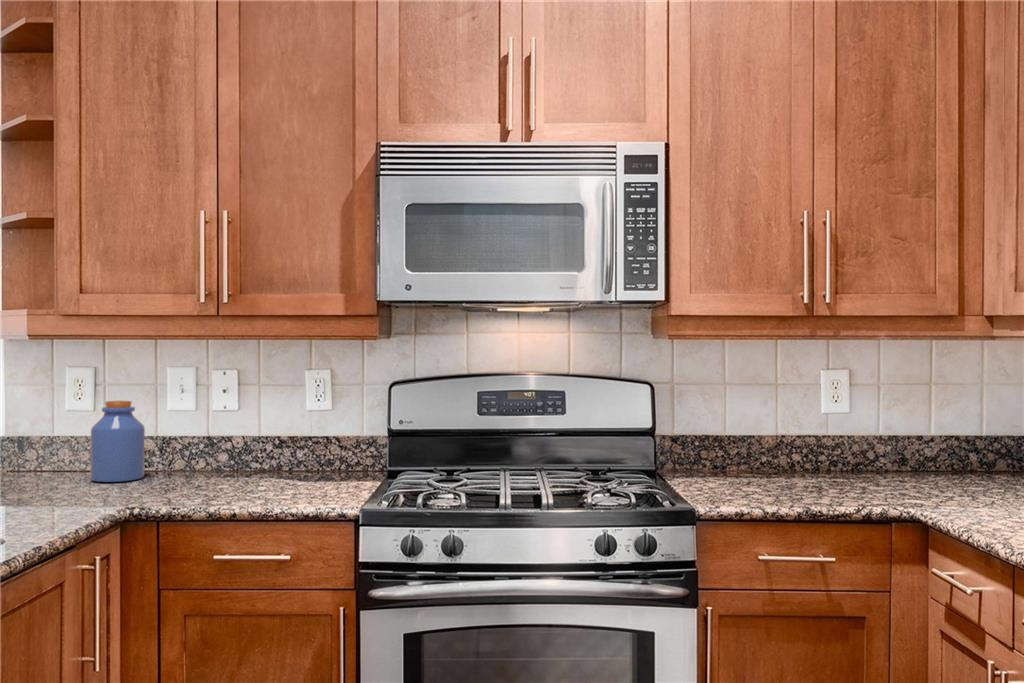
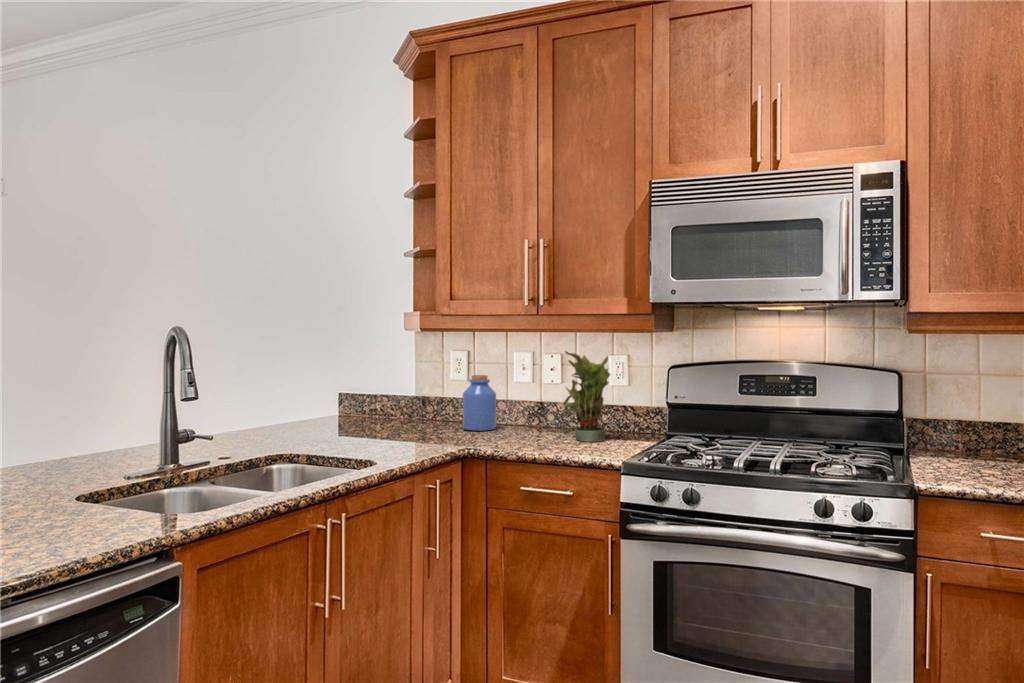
potted plant: none [249,363,320,486] -> present [563,351,610,442]

